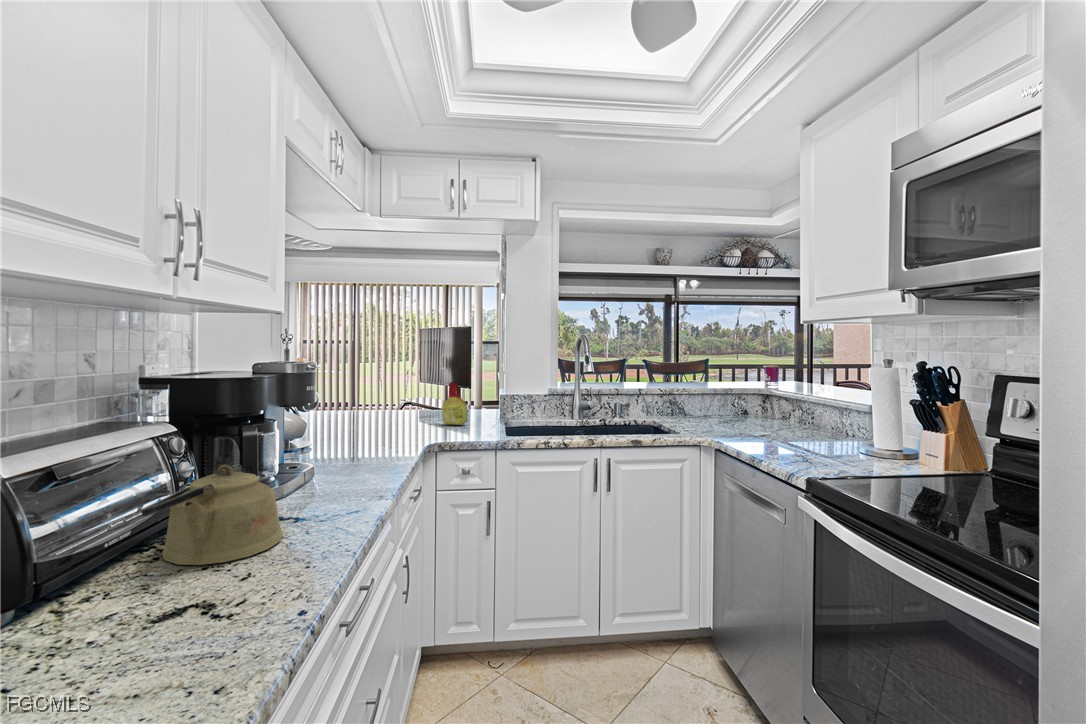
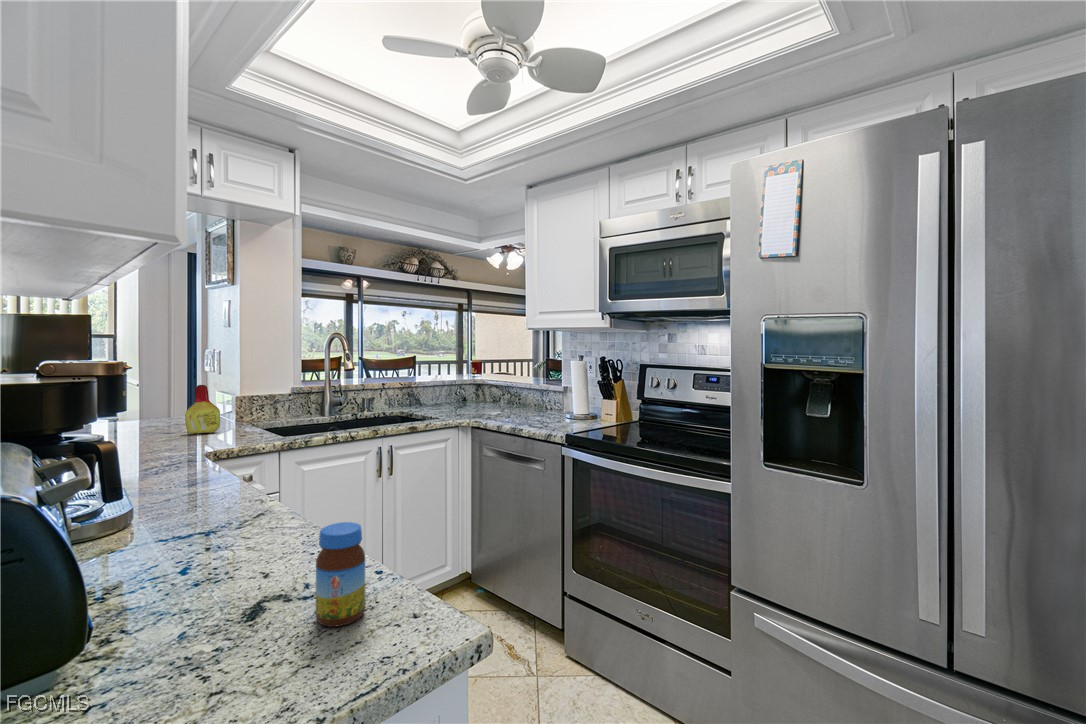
kettle: present [141,465,283,565] -> none [151,472,288,576]
jar: none [67,545,140,672] -> present [316,522,366,627]

